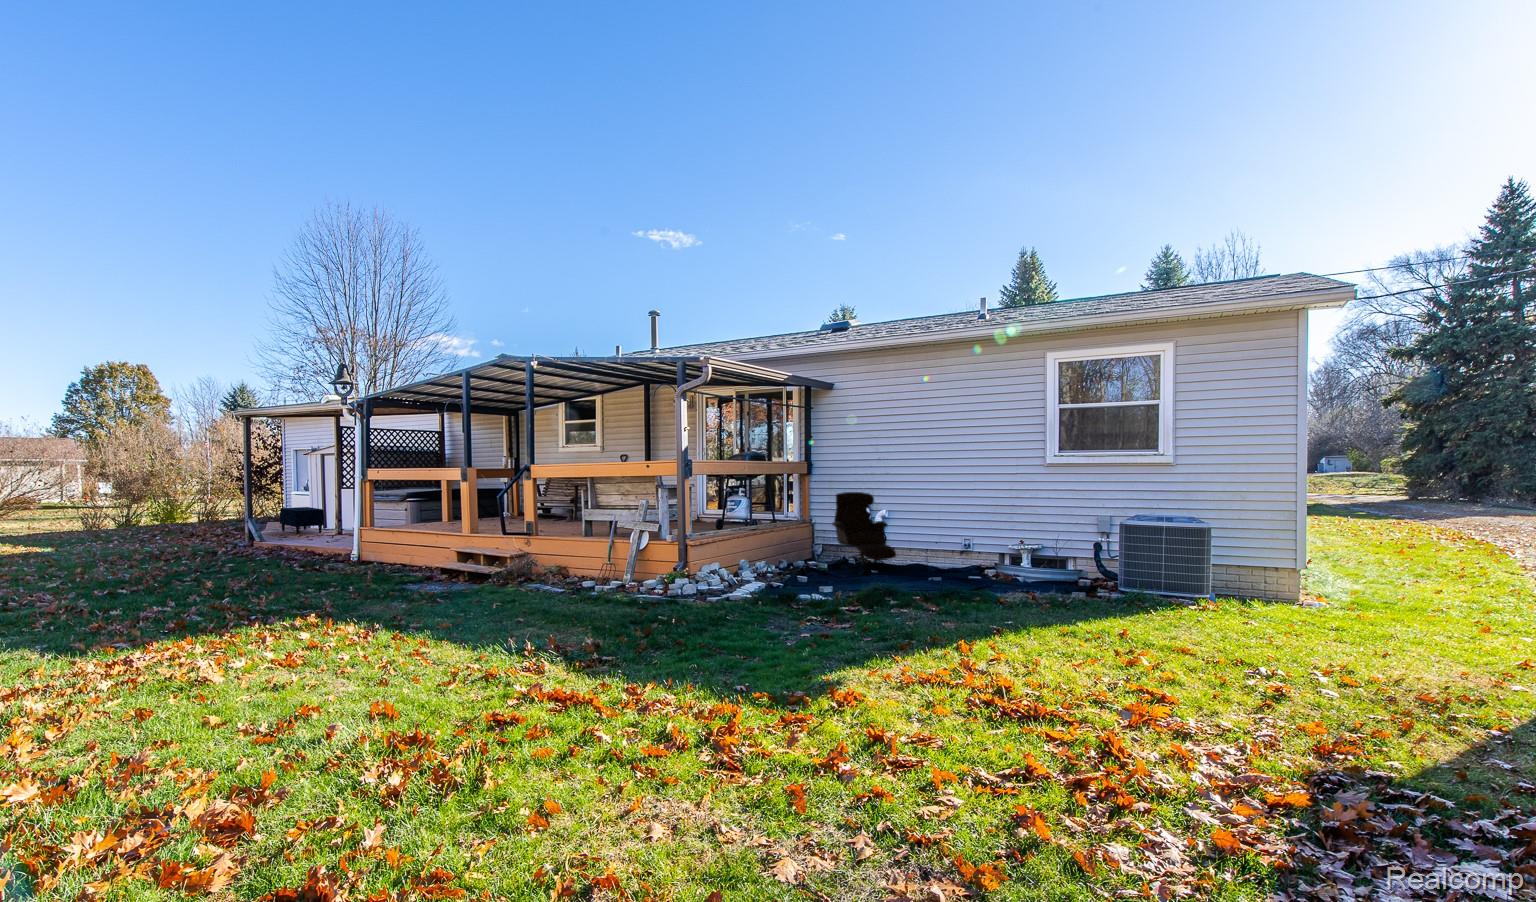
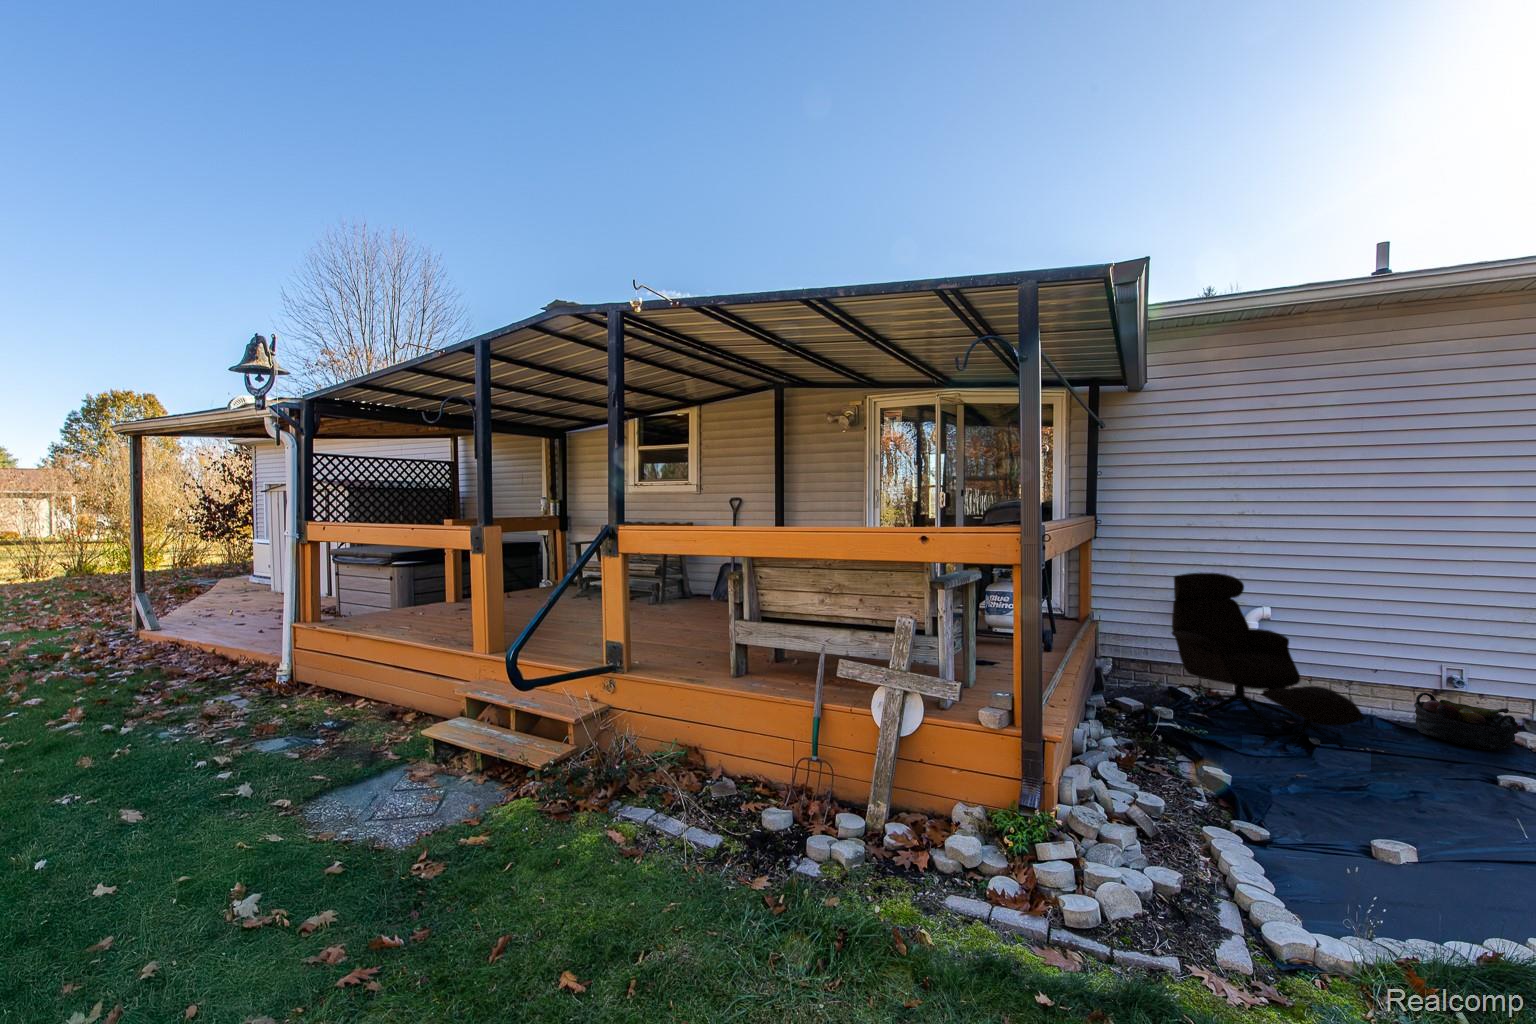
bench: present [280,507,324,535] -> none [228,568,288,611]
basket: none [931,548,966,570] -> present [1414,693,1518,751]

